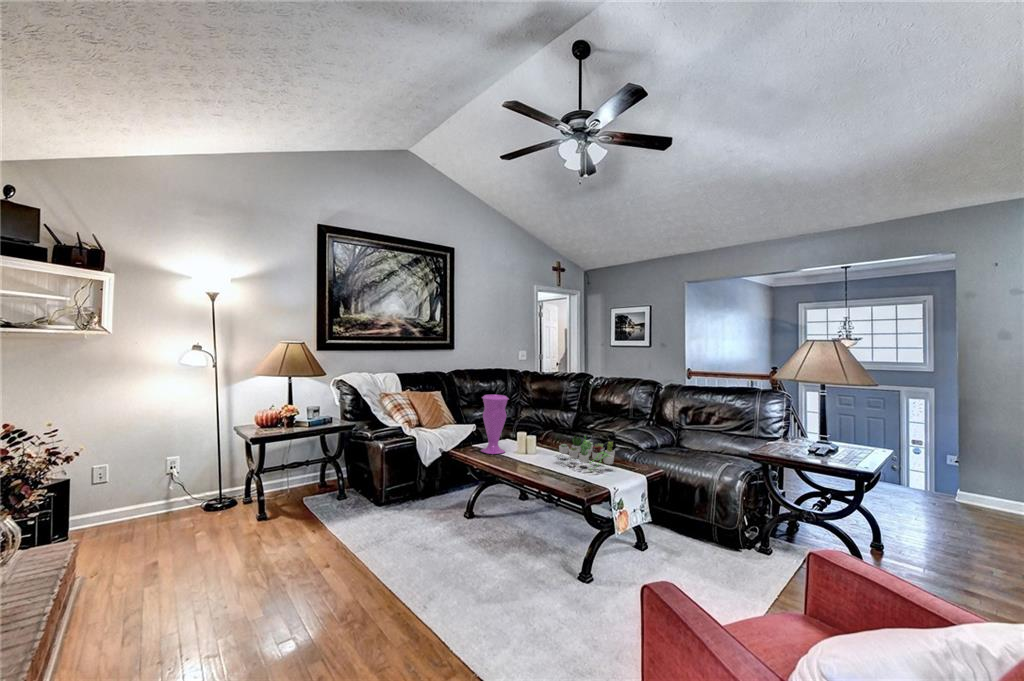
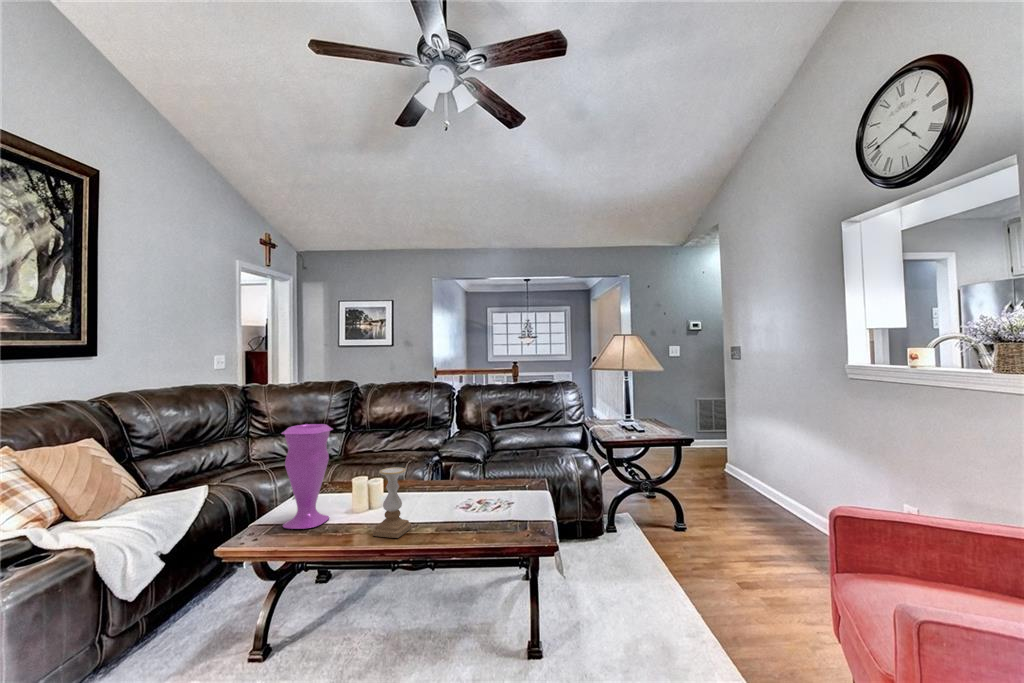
candle holder: none [509,426,532,469] -> present [373,467,411,538]
succulent plant: present [557,434,615,470] -> none [413,459,503,507]

